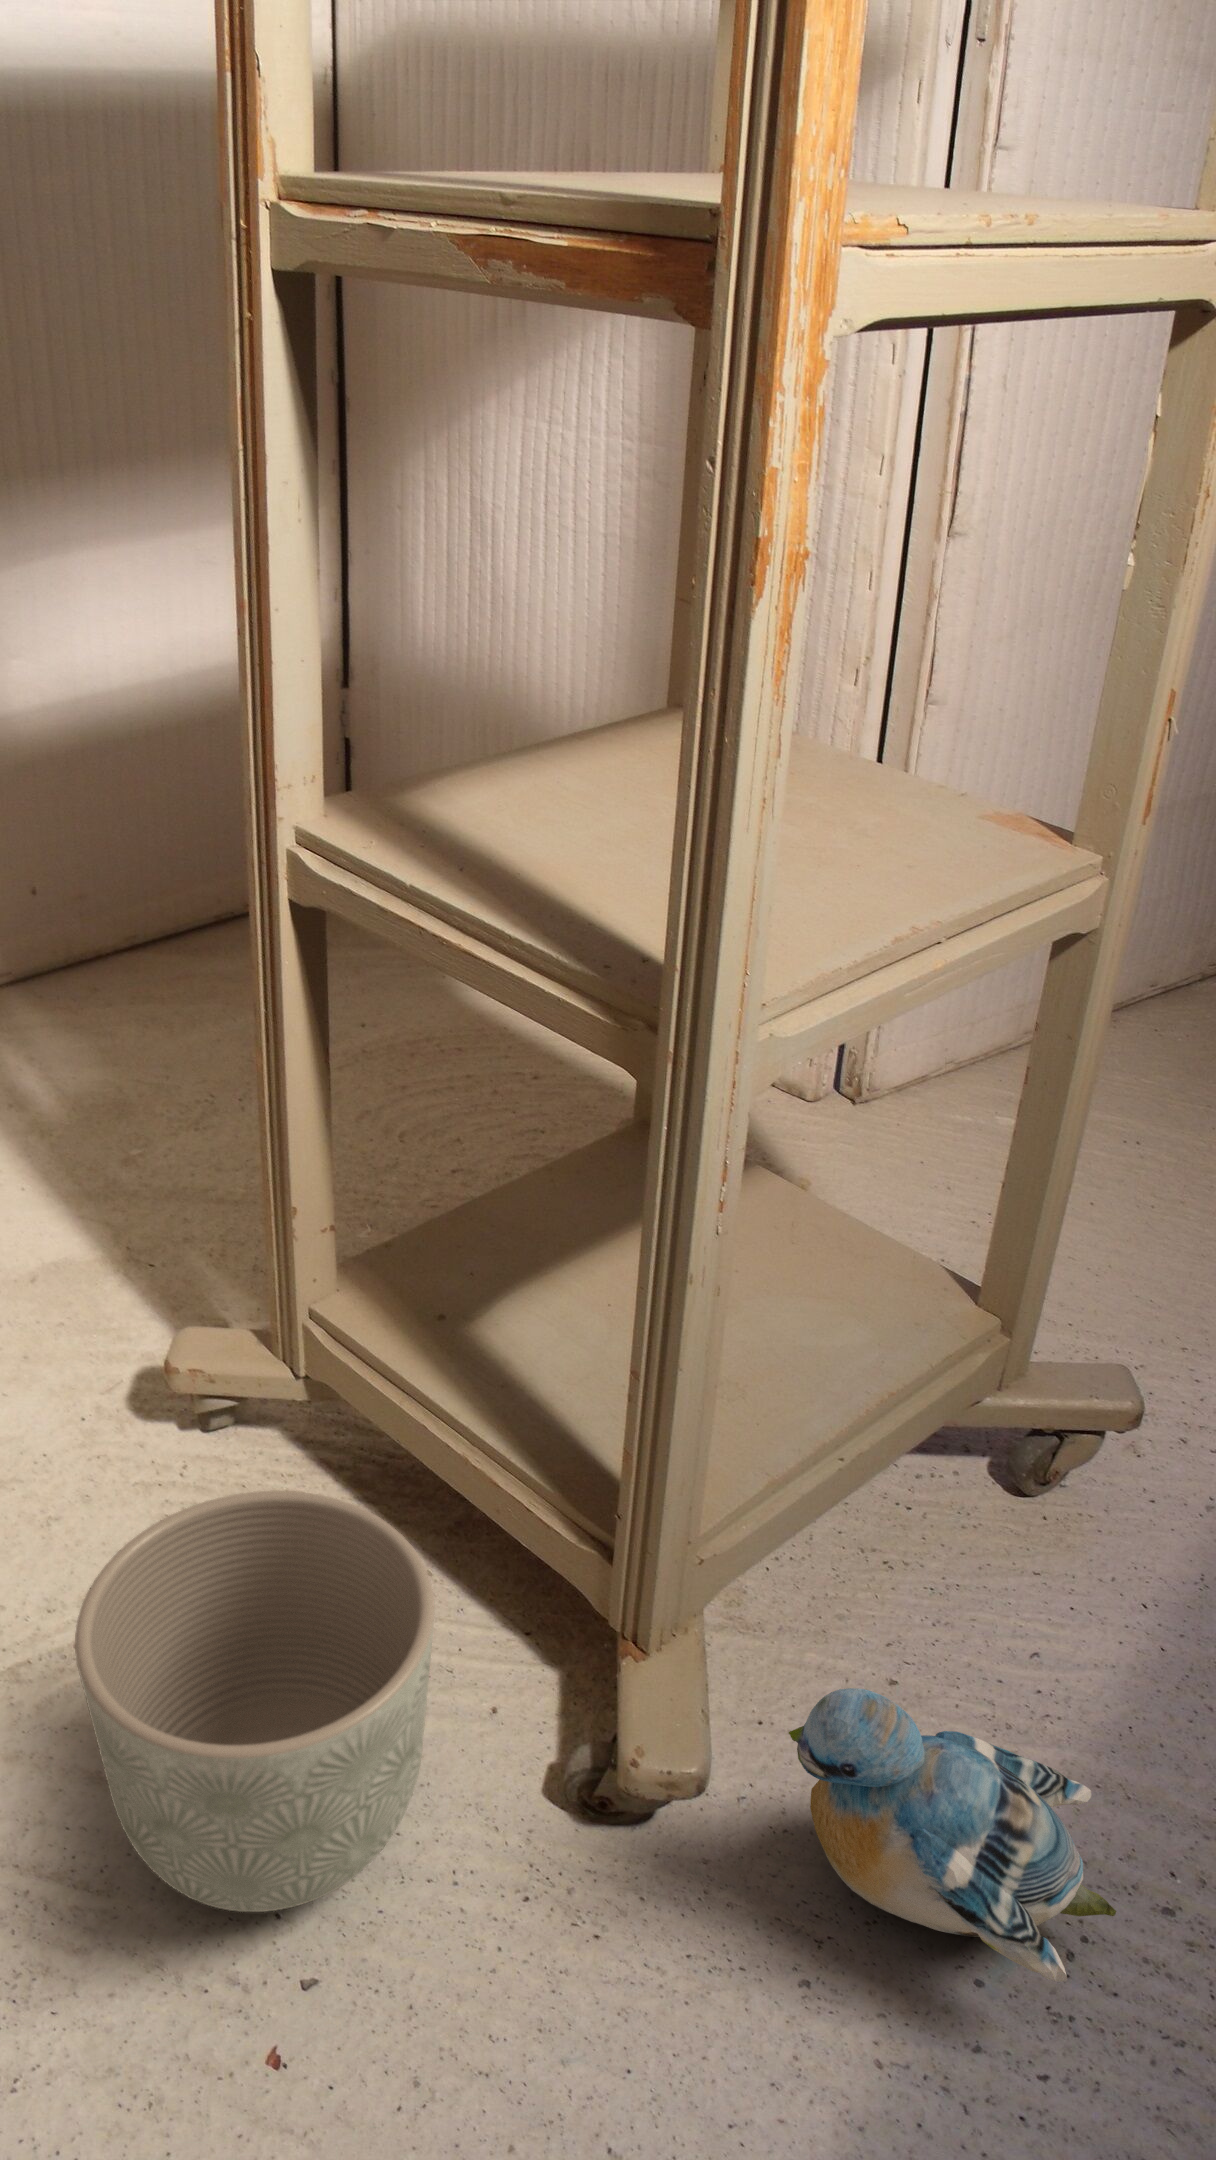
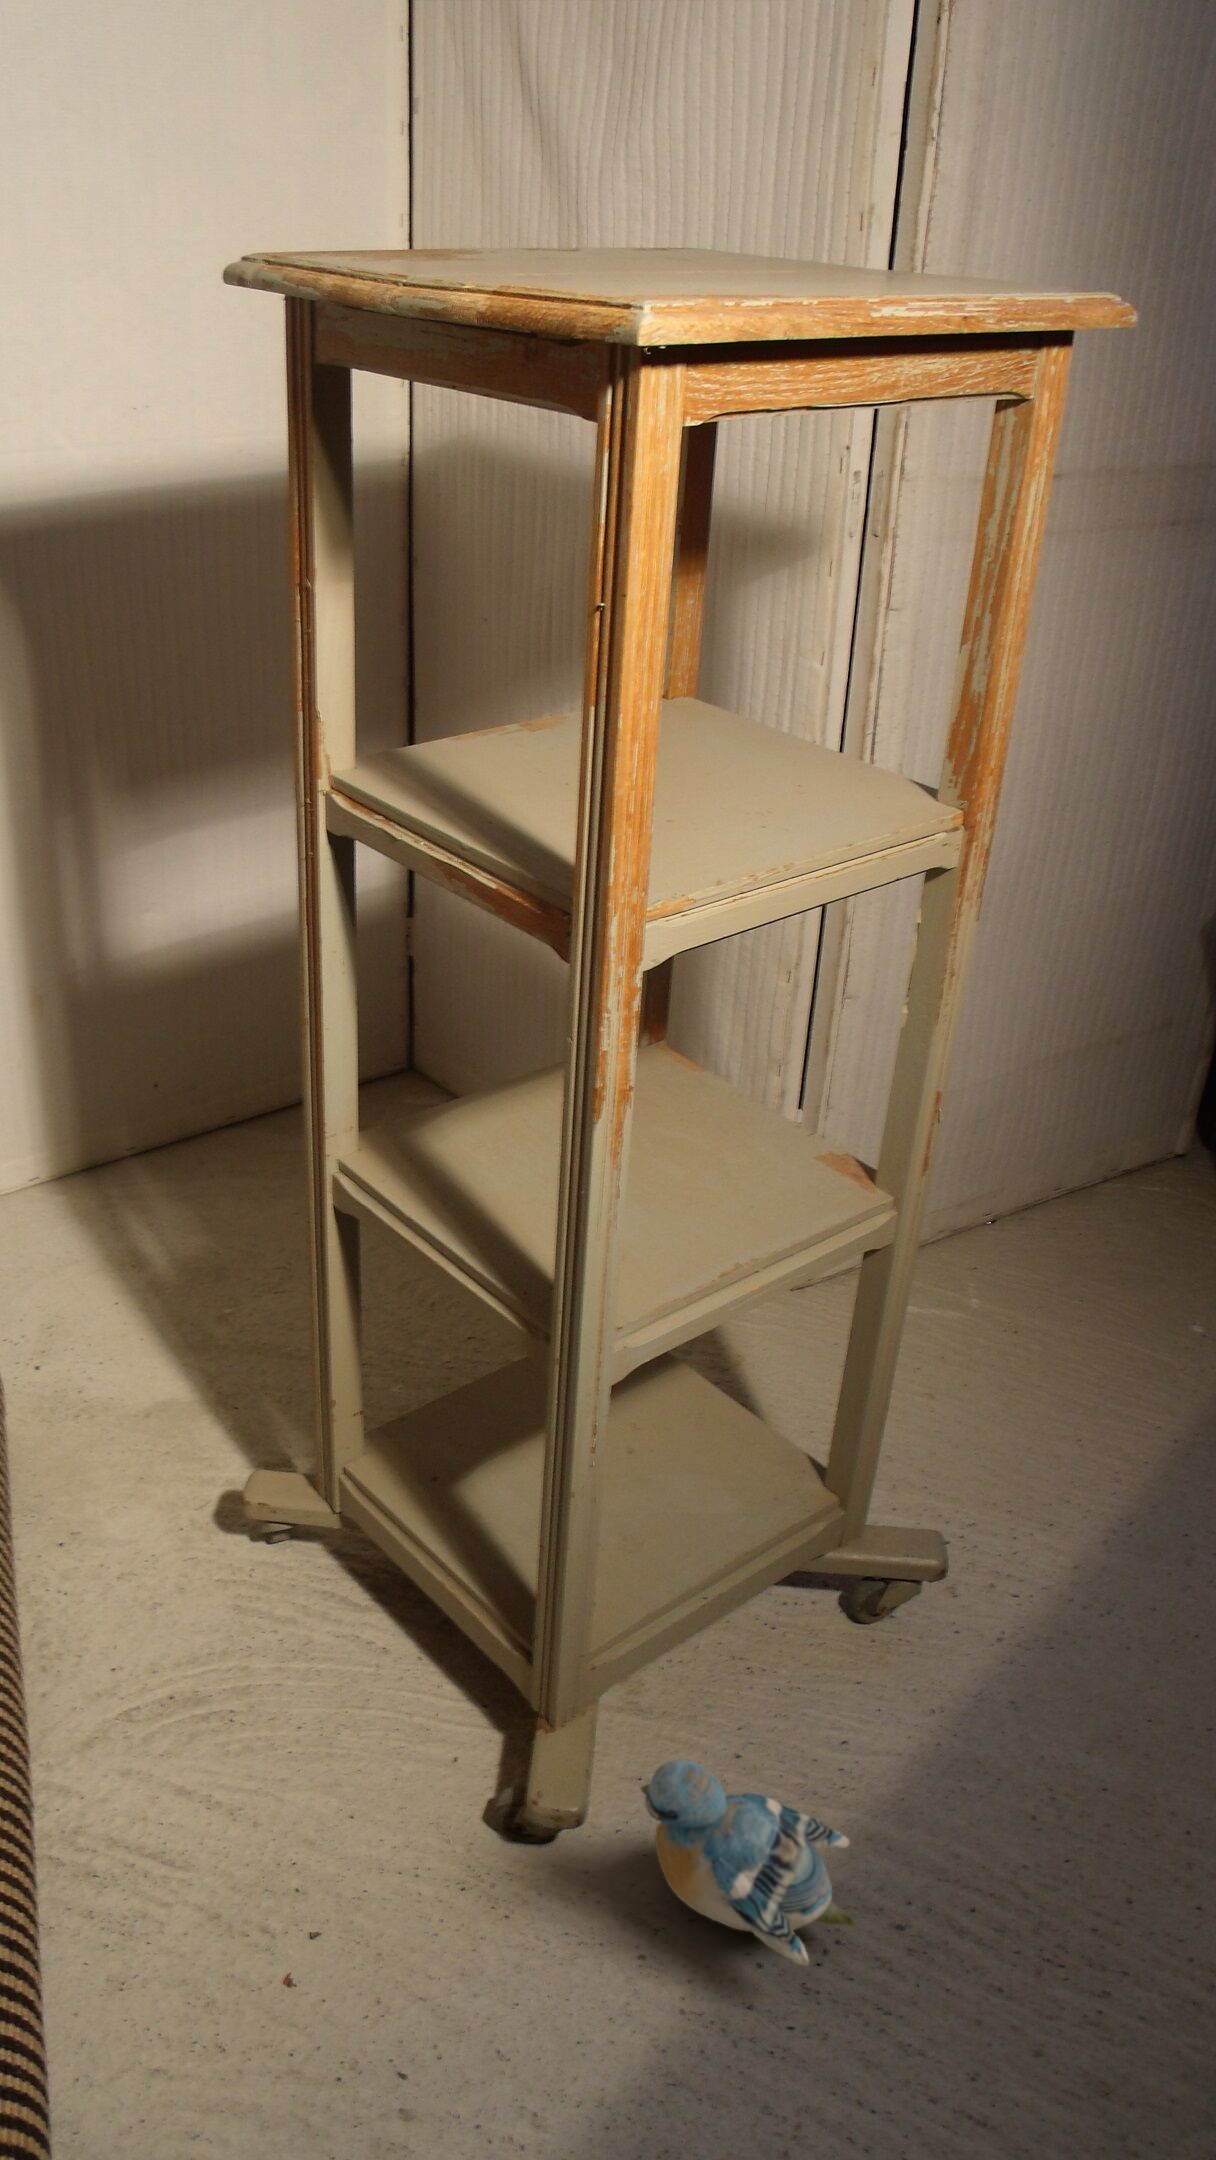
planter: present [75,1491,435,1912] -> none [170,1603,405,1886]

